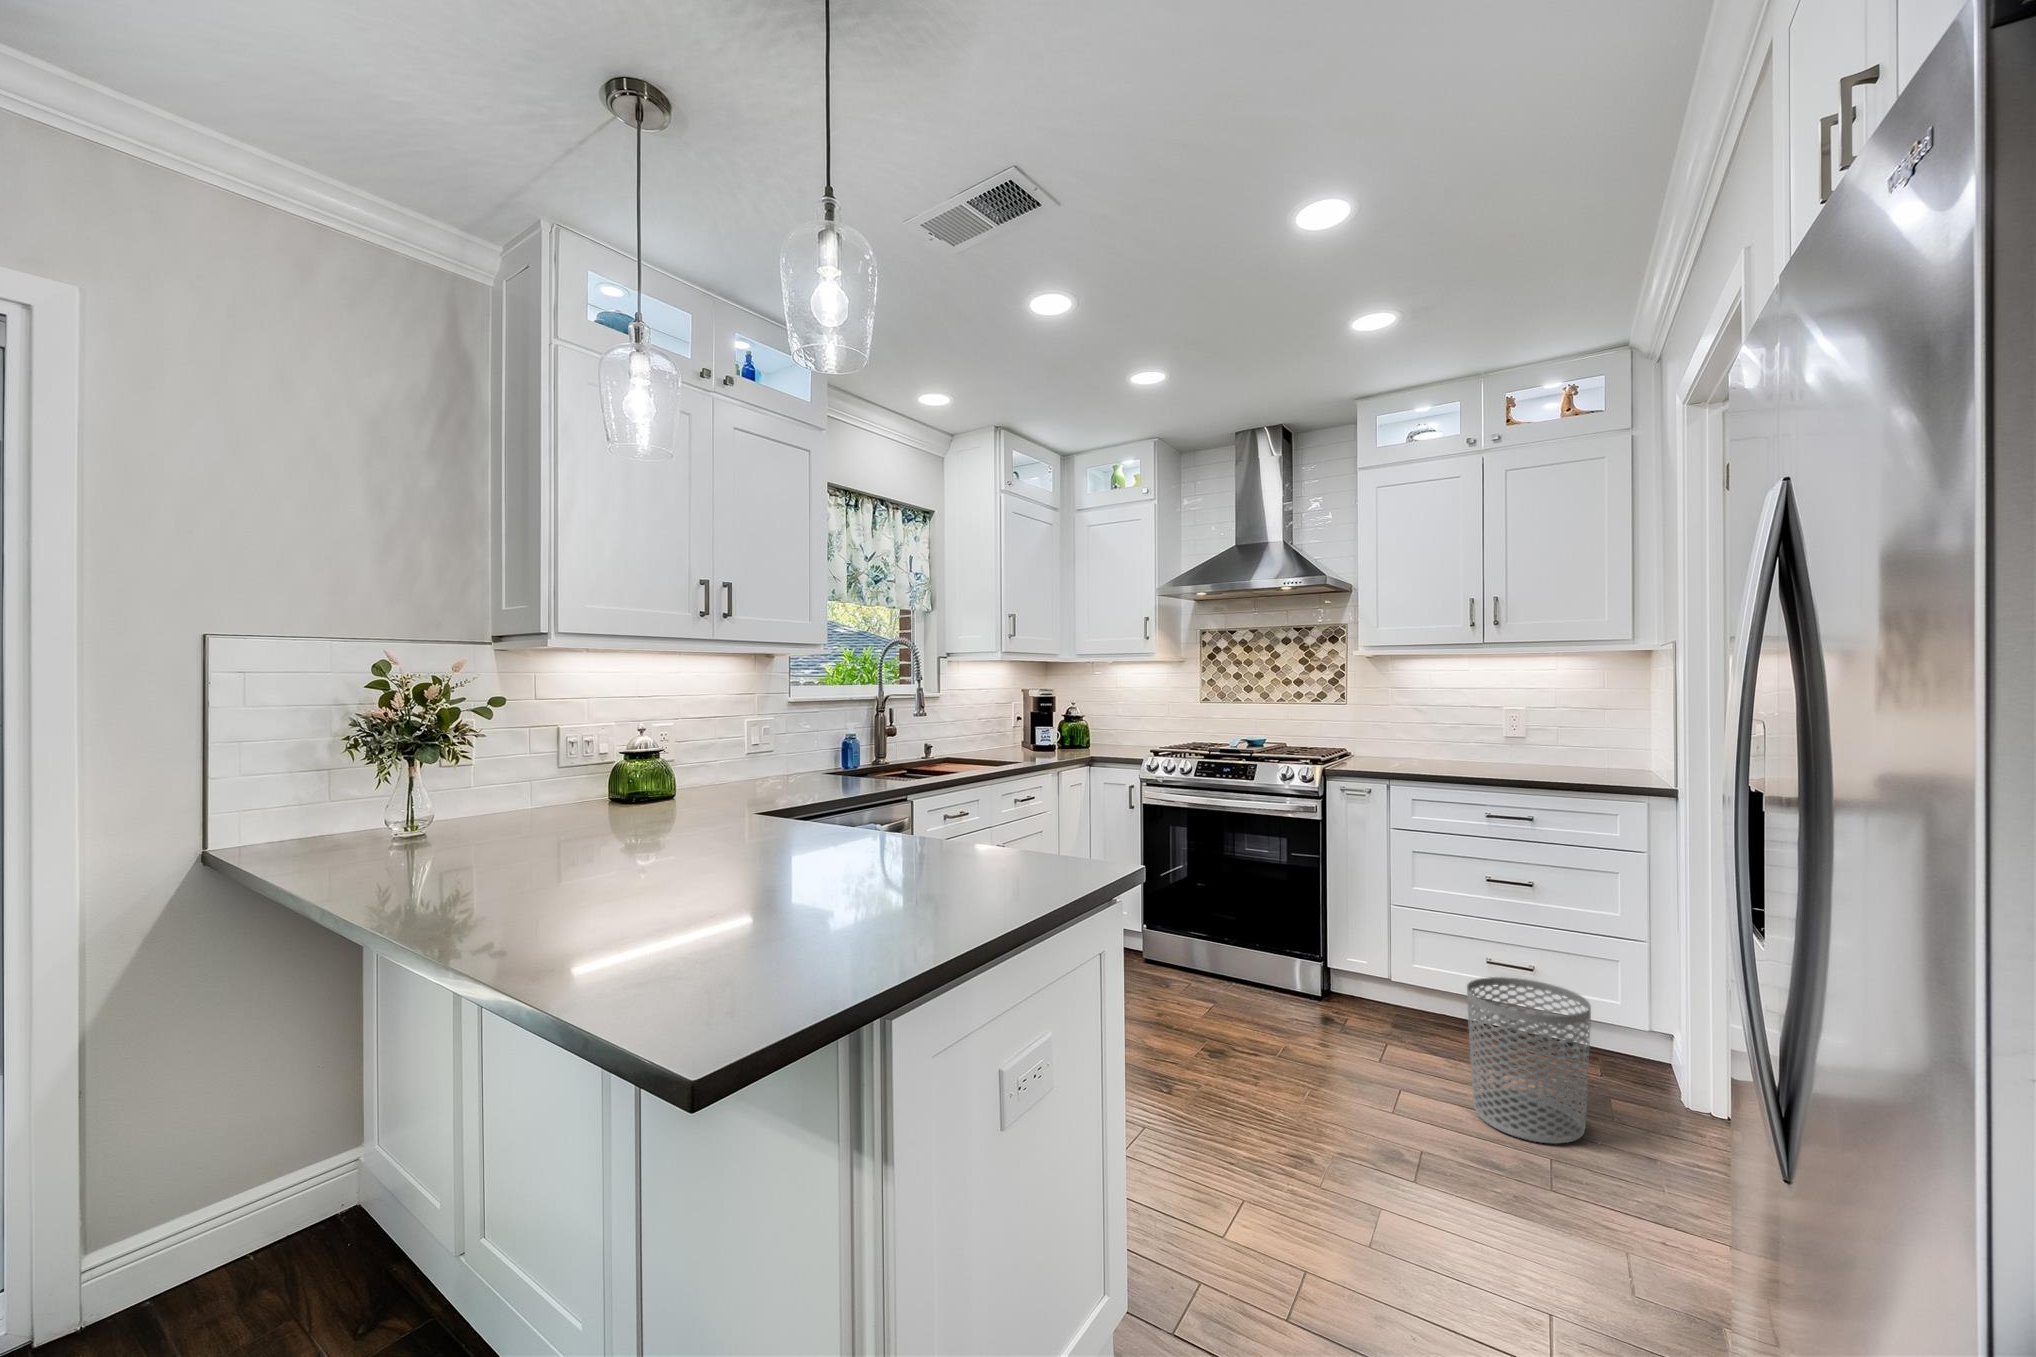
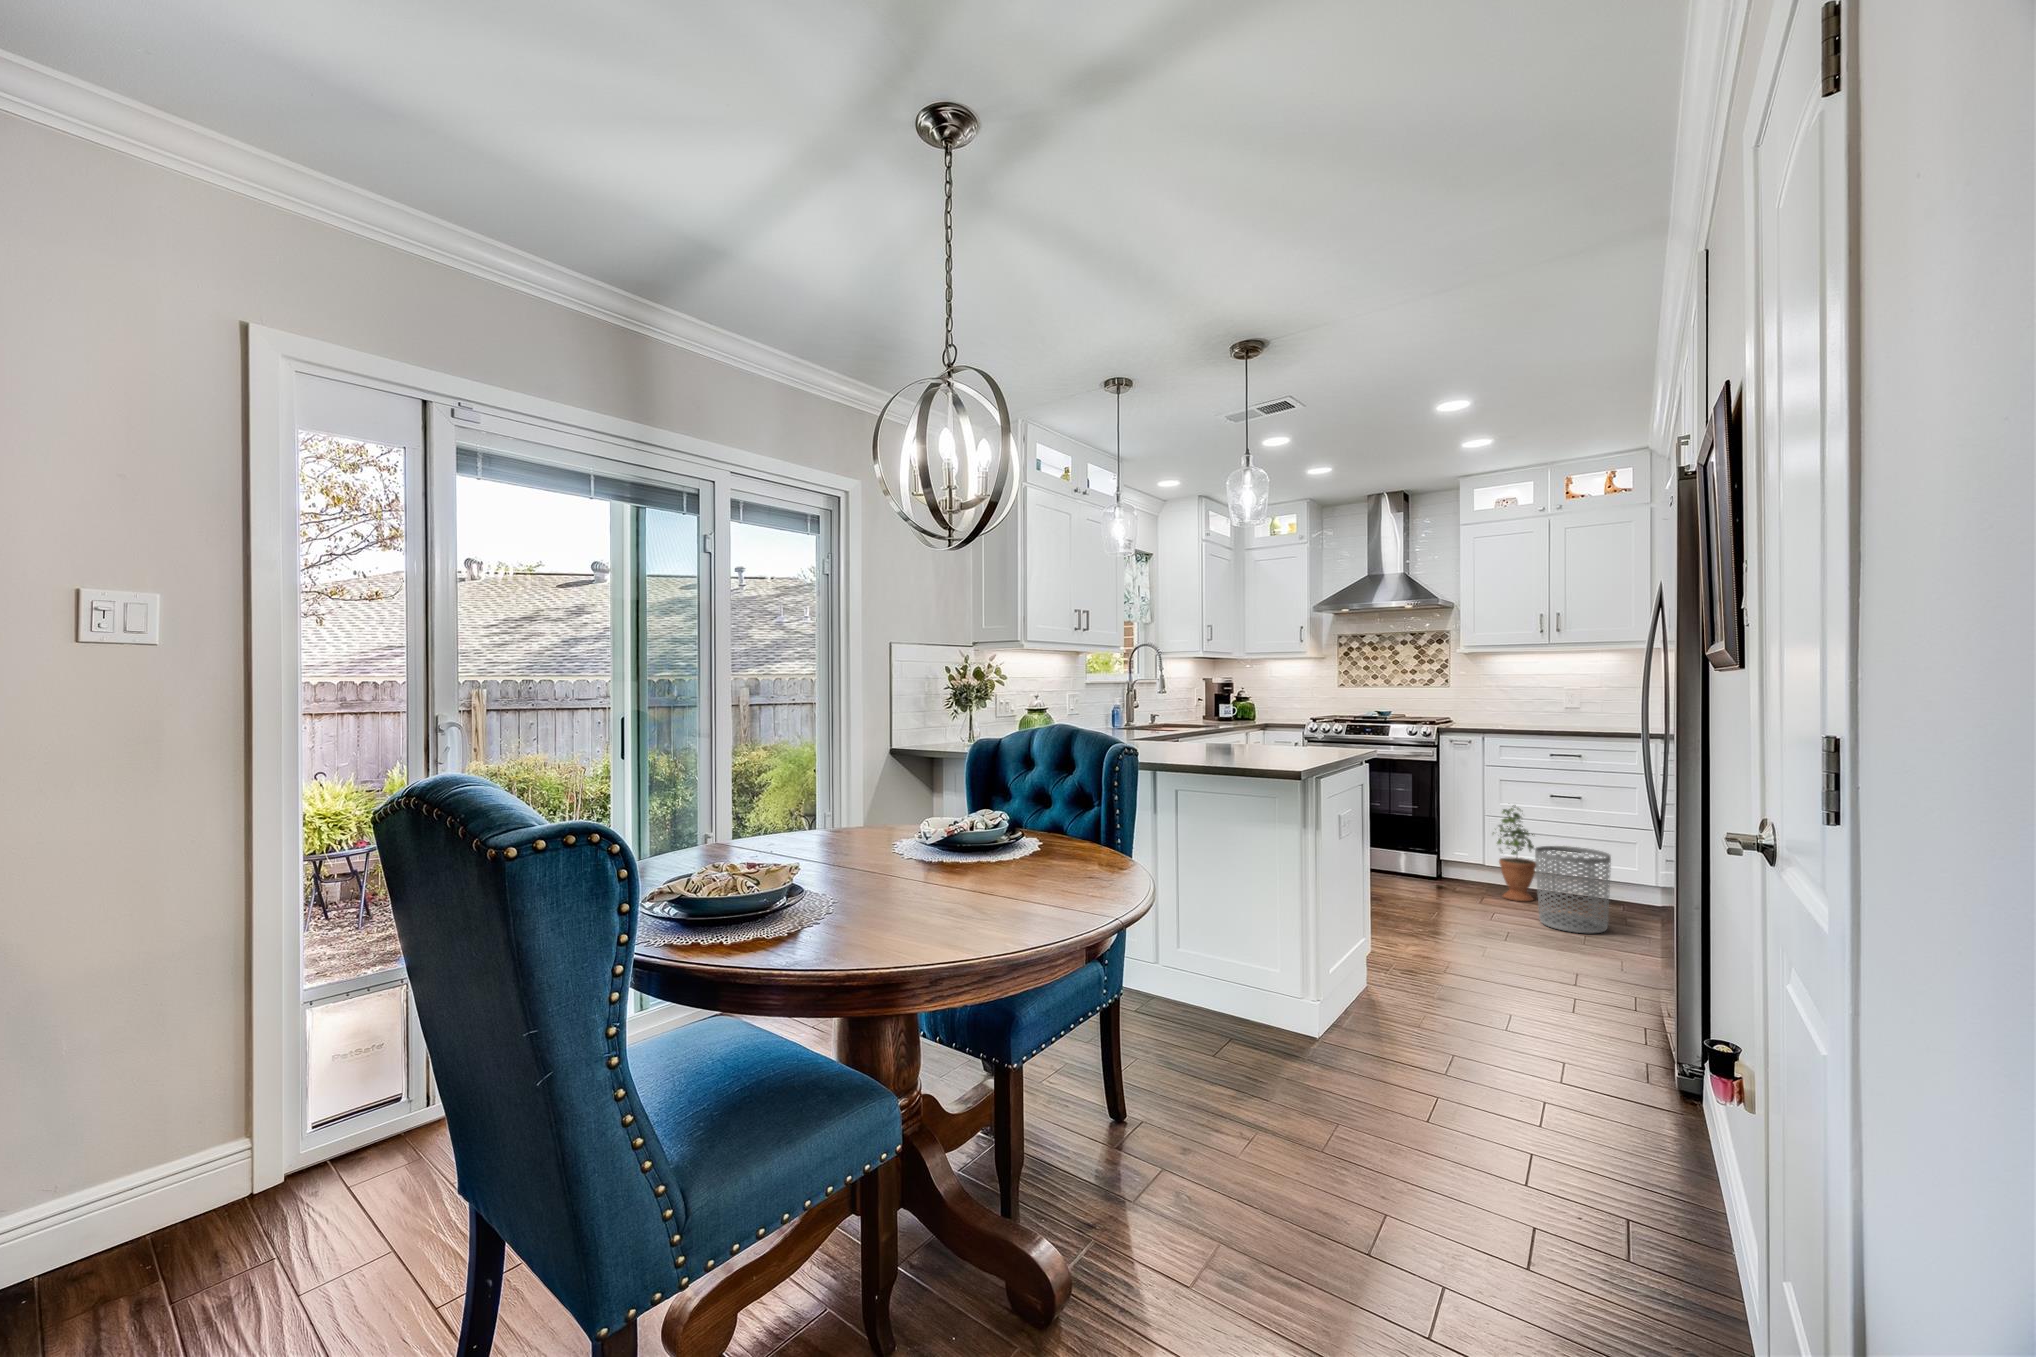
potted plant: none [1400,891,1468,1051] -> present [1493,805,1536,901]

